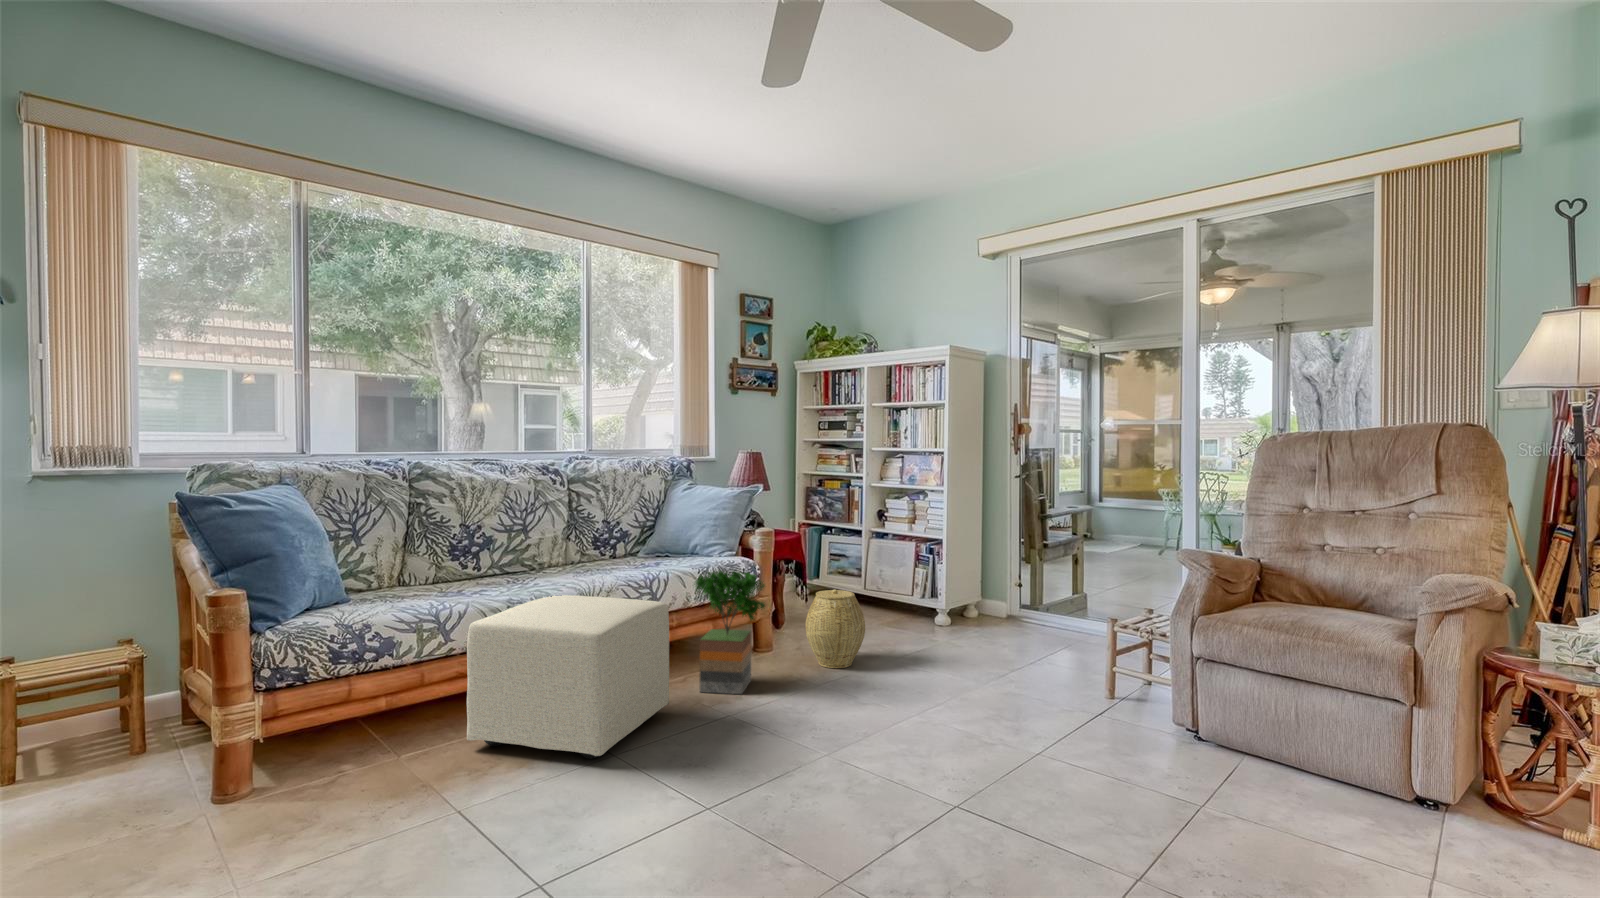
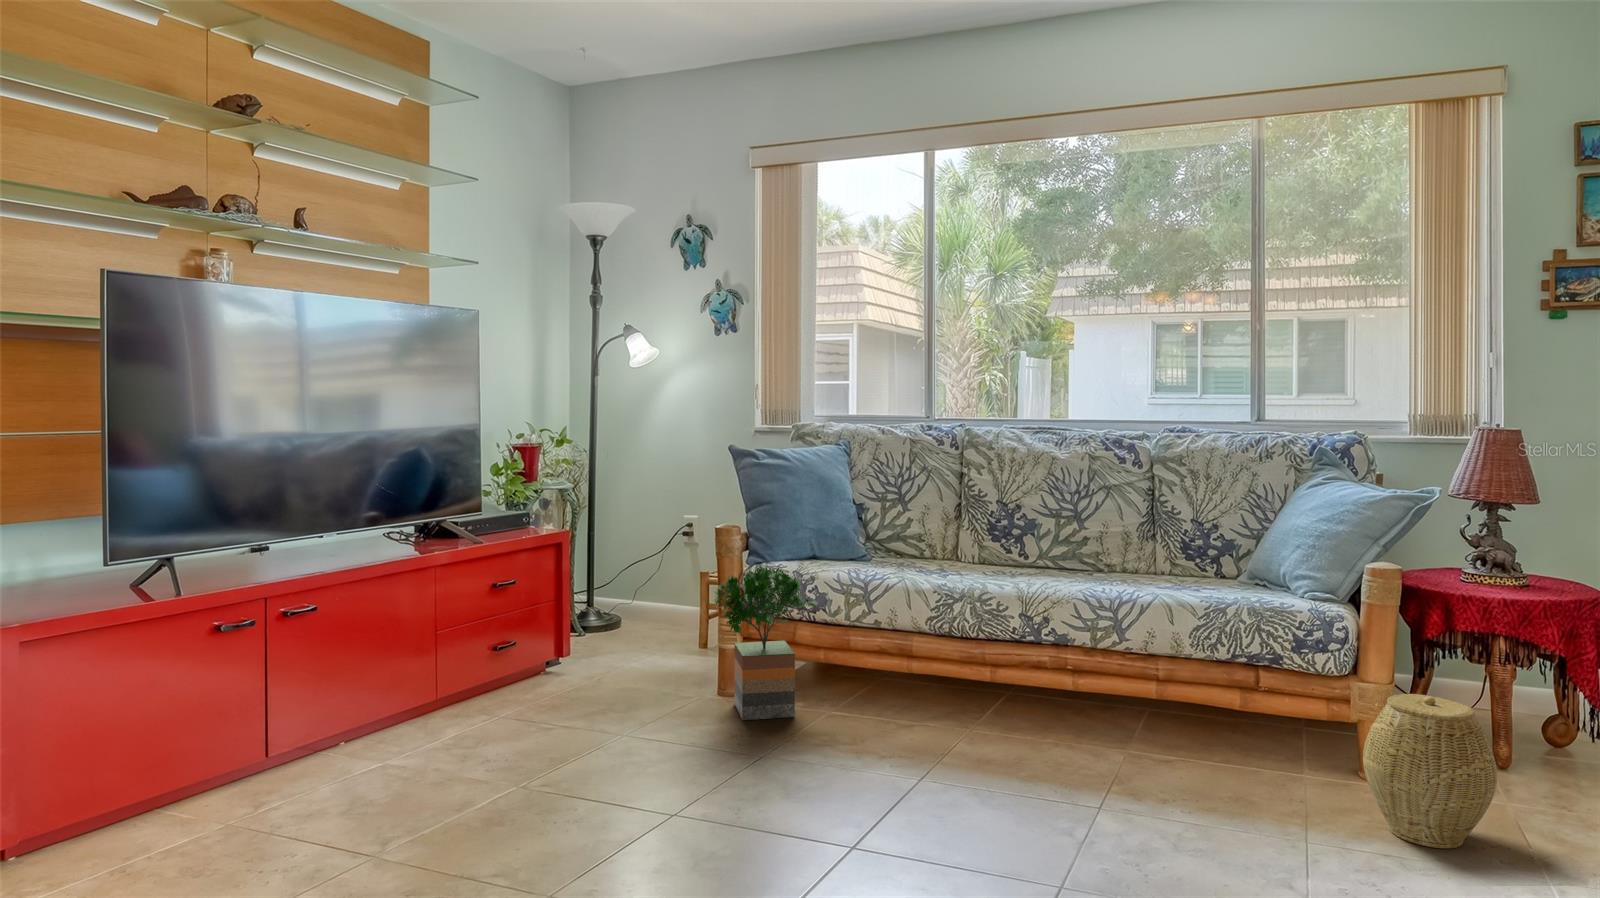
potted tree: present [694,570,765,694] -> present [715,566,817,720]
ottoman: present [467,595,669,759] -> none [859,593,1055,769]

